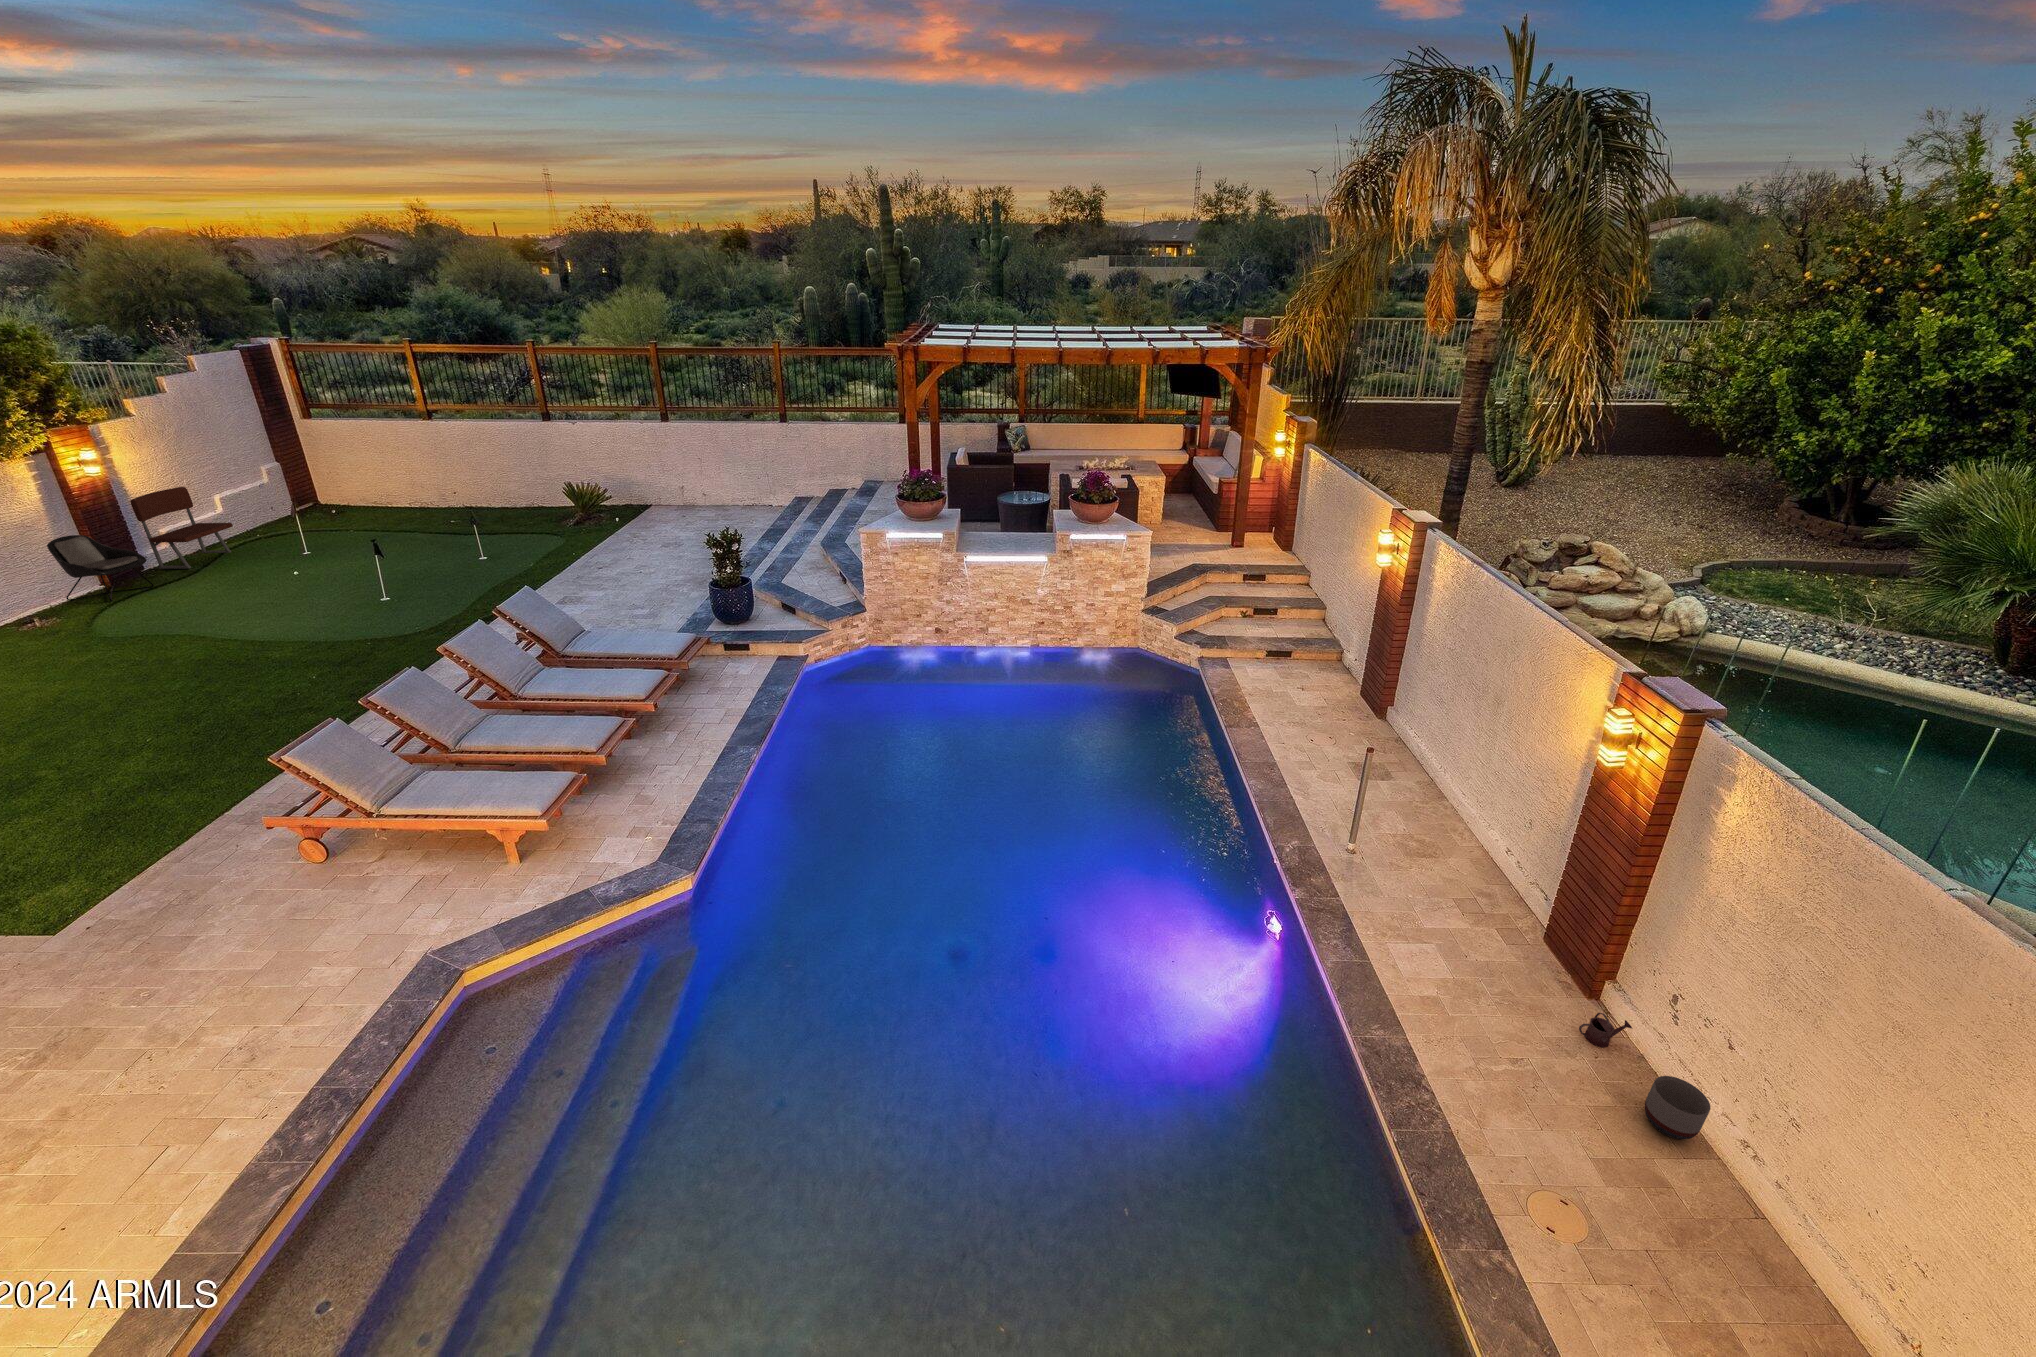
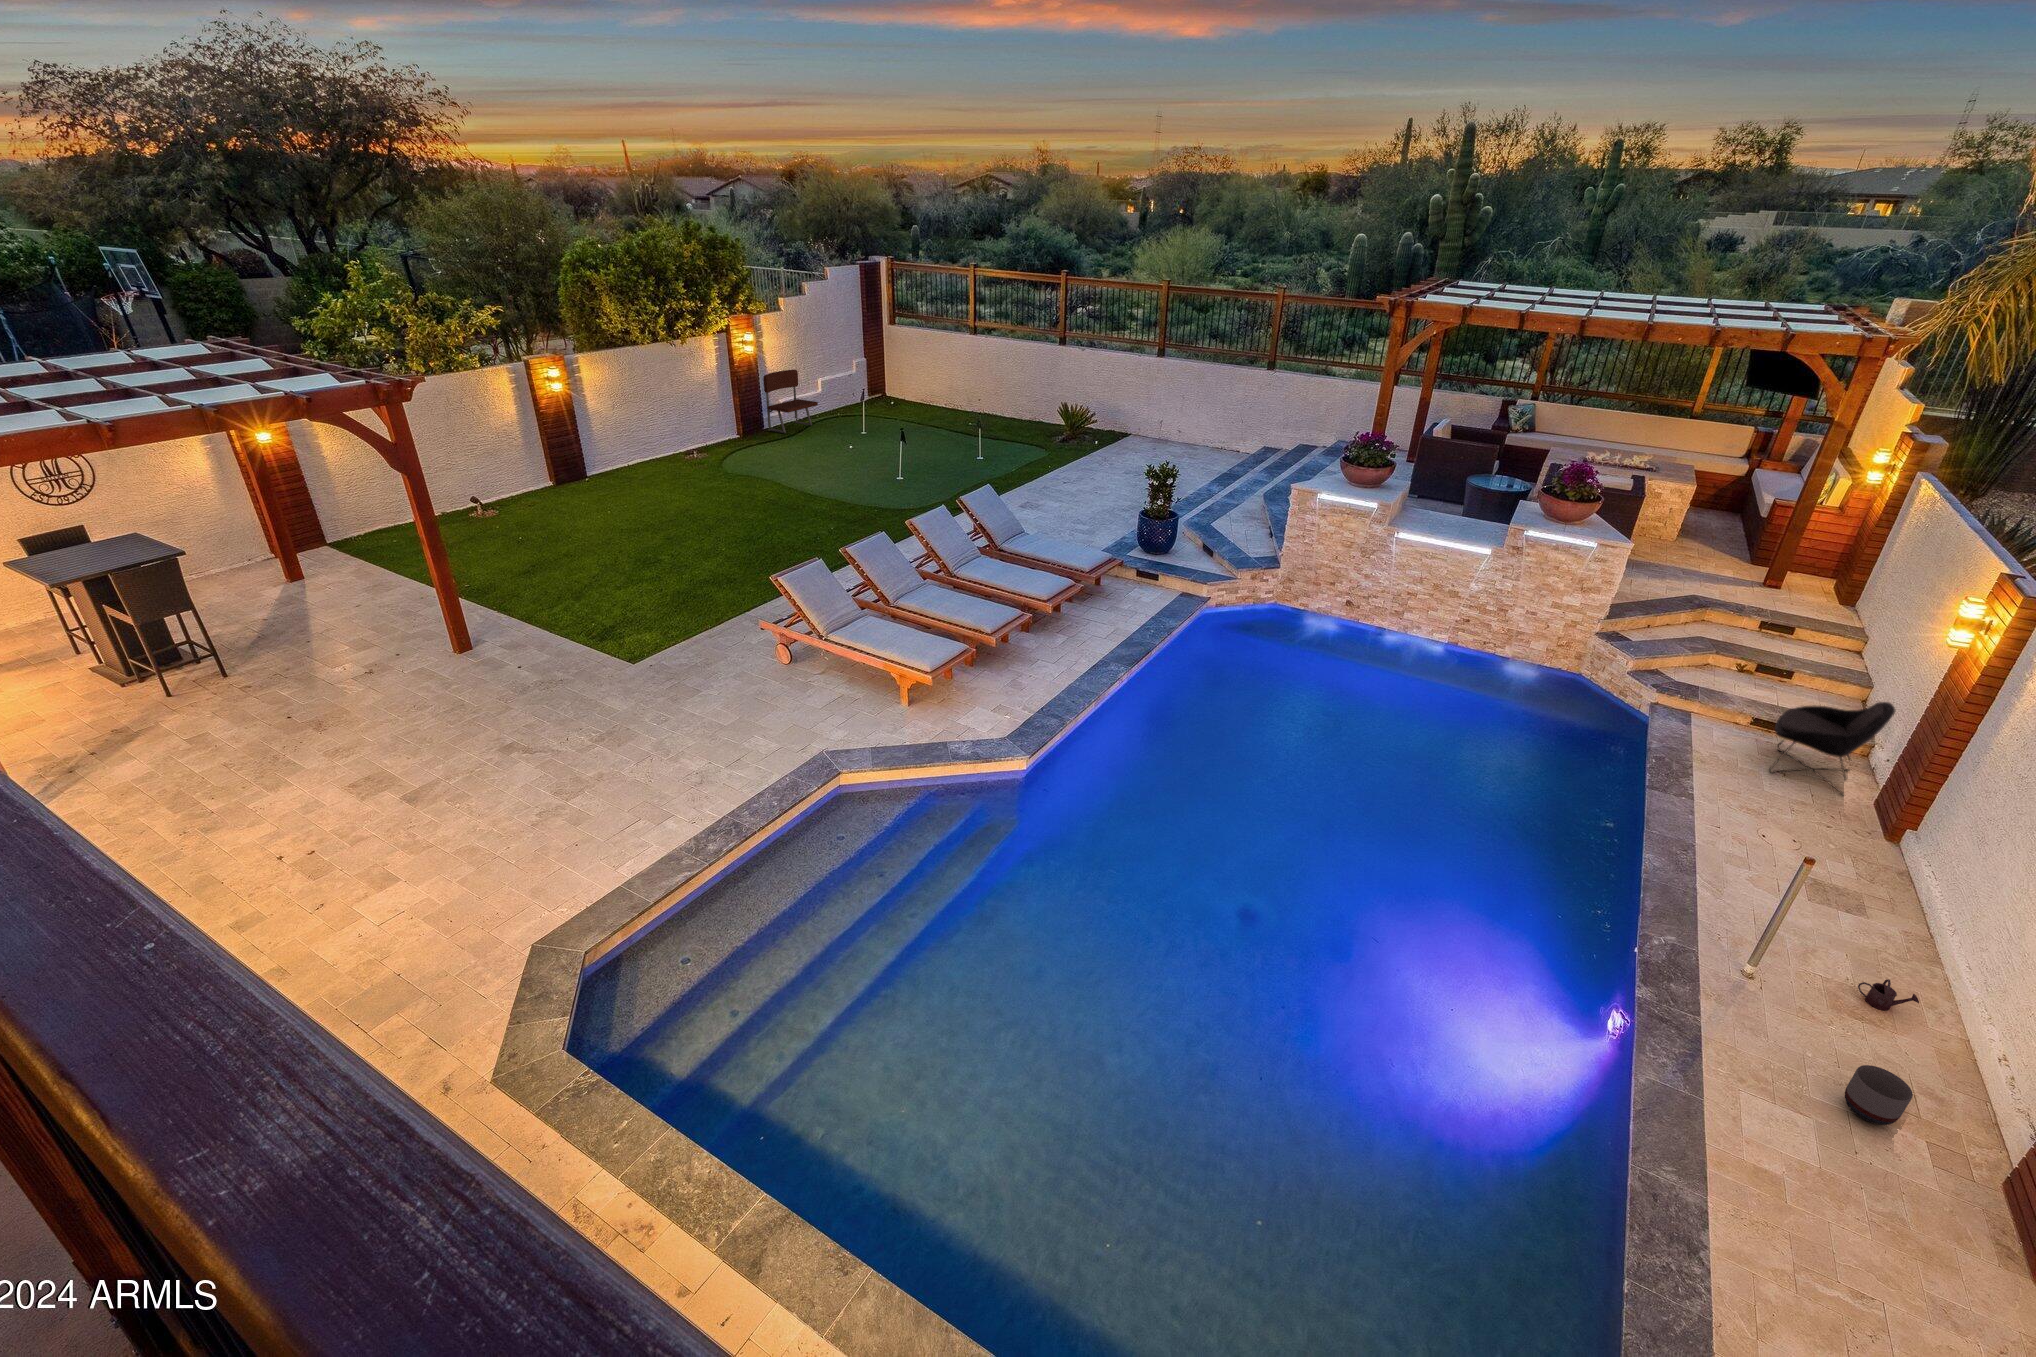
lounge chair: present [47,535,154,602] -> present [1769,702,1895,795]
watering can: present [1579,1013,1632,1047] -> present [1858,979,1919,1011]
planter: present [1645,1076,1711,1139] -> present [1845,1065,1913,1125]

